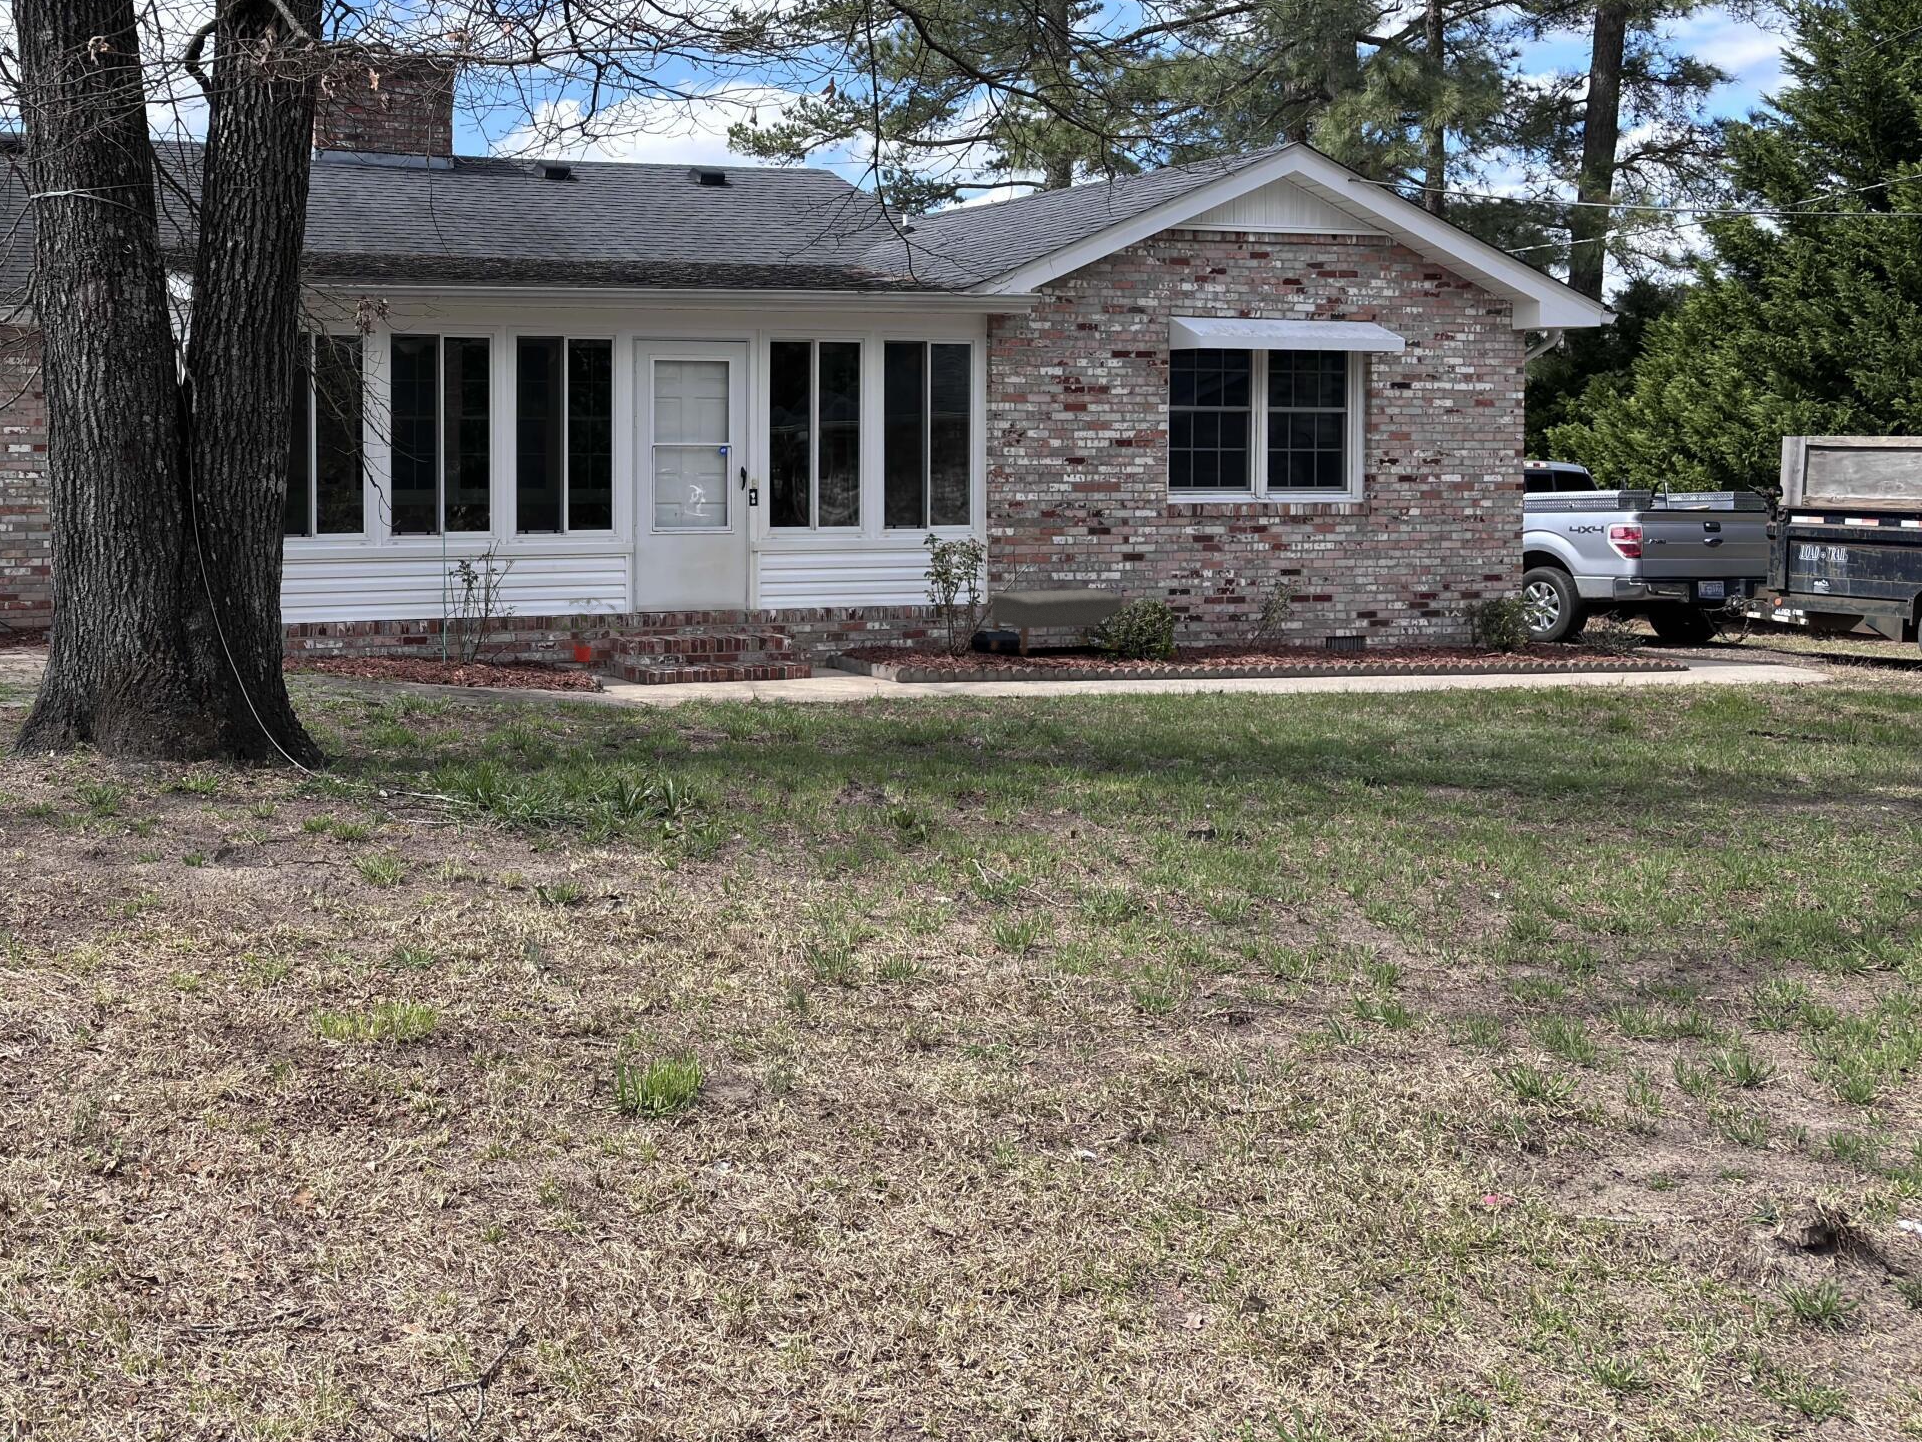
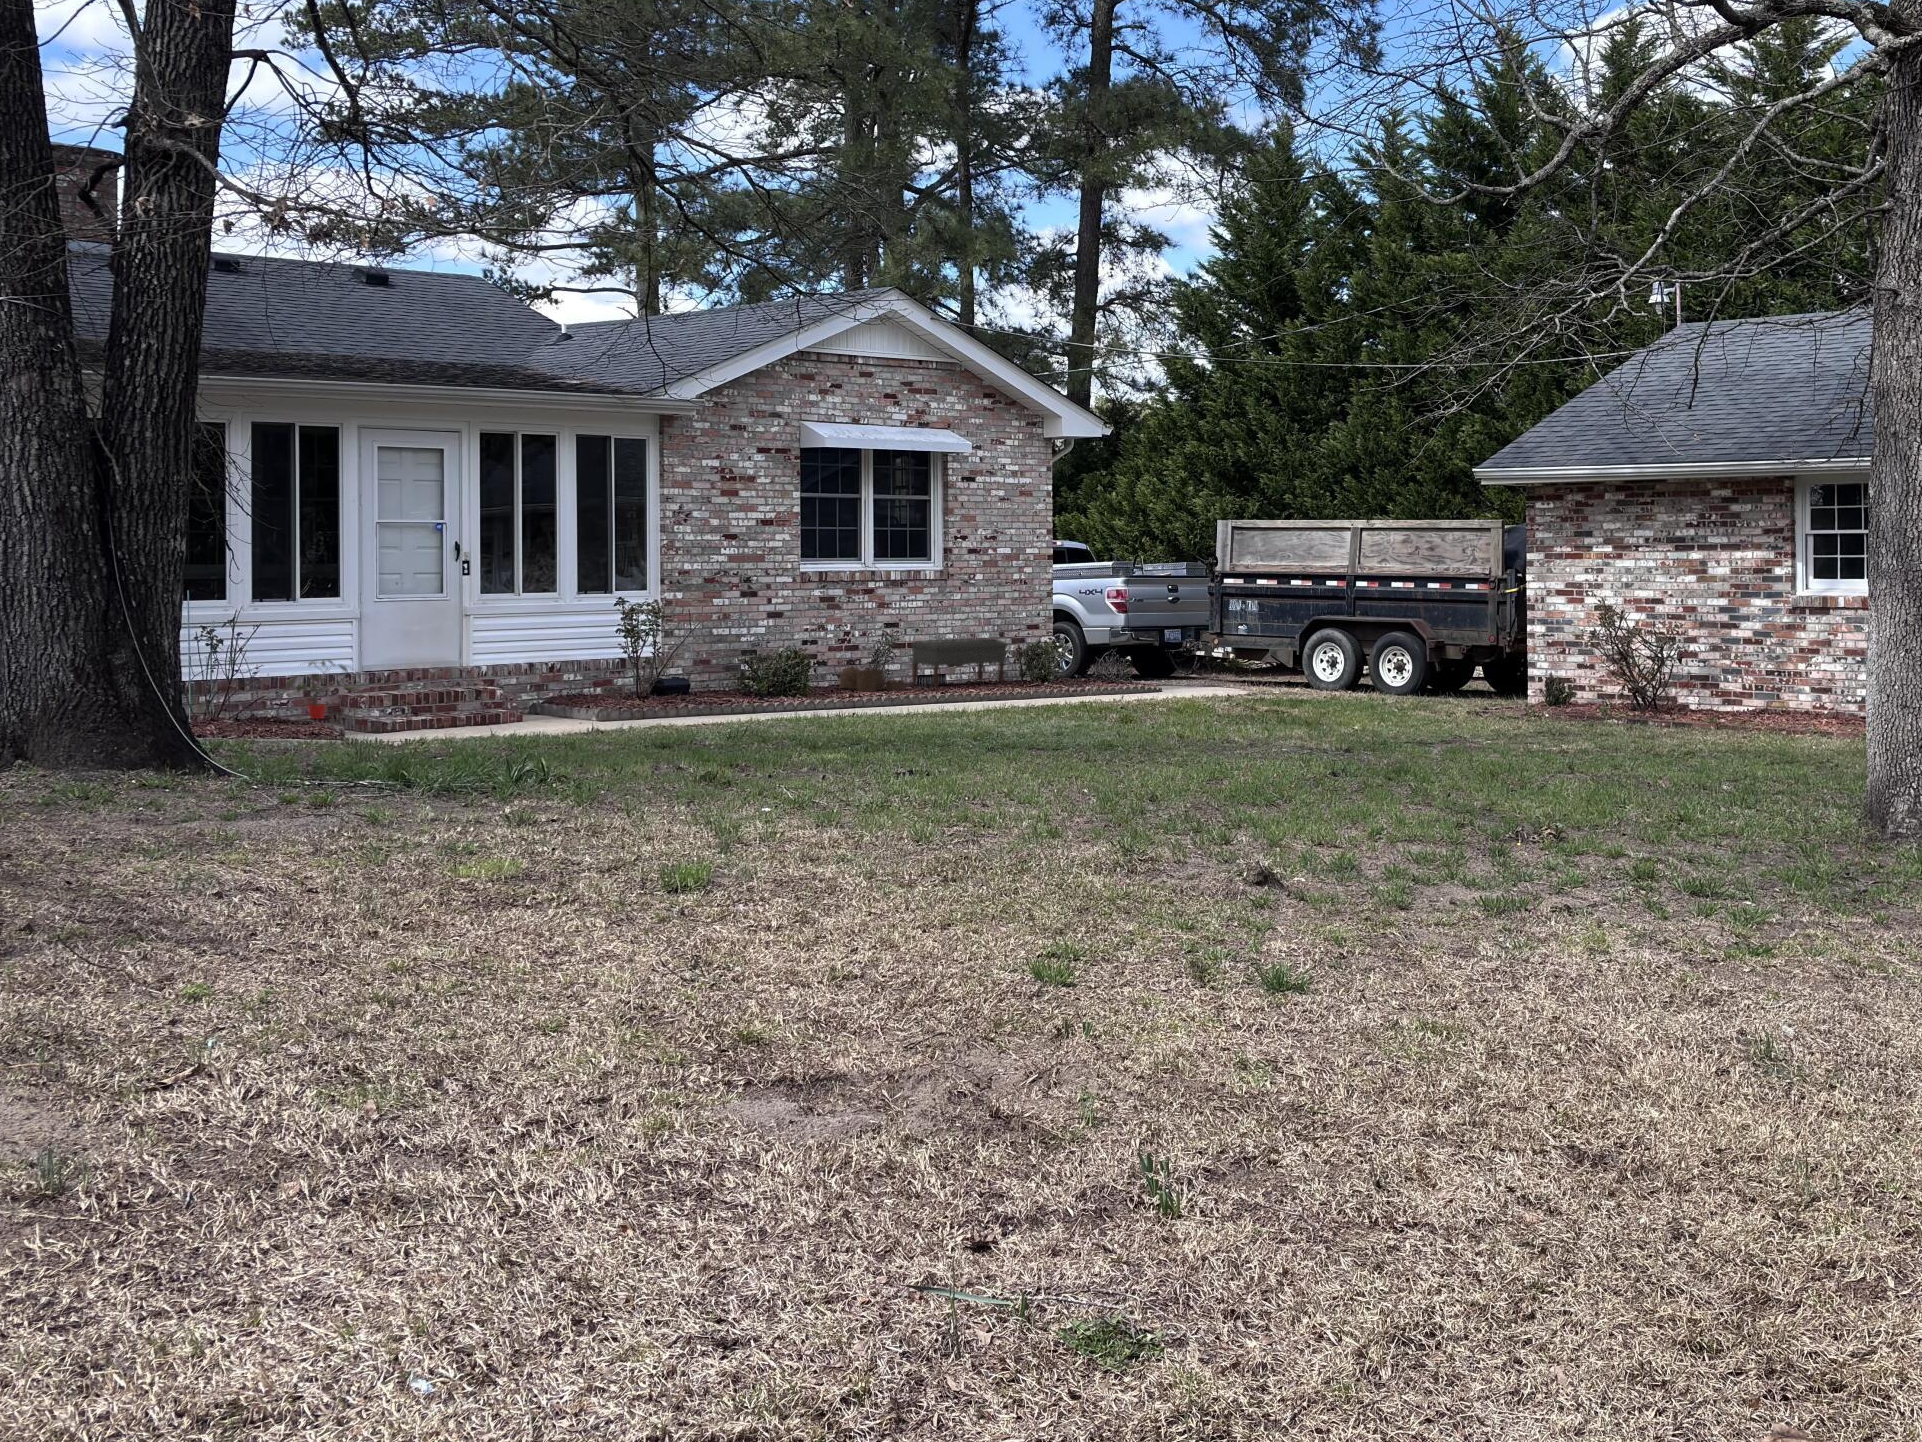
bench: present [991,589,1123,654] -> present [911,638,1007,687]
woven basket: none [1215,617,1302,654] -> present [839,667,905,692]

